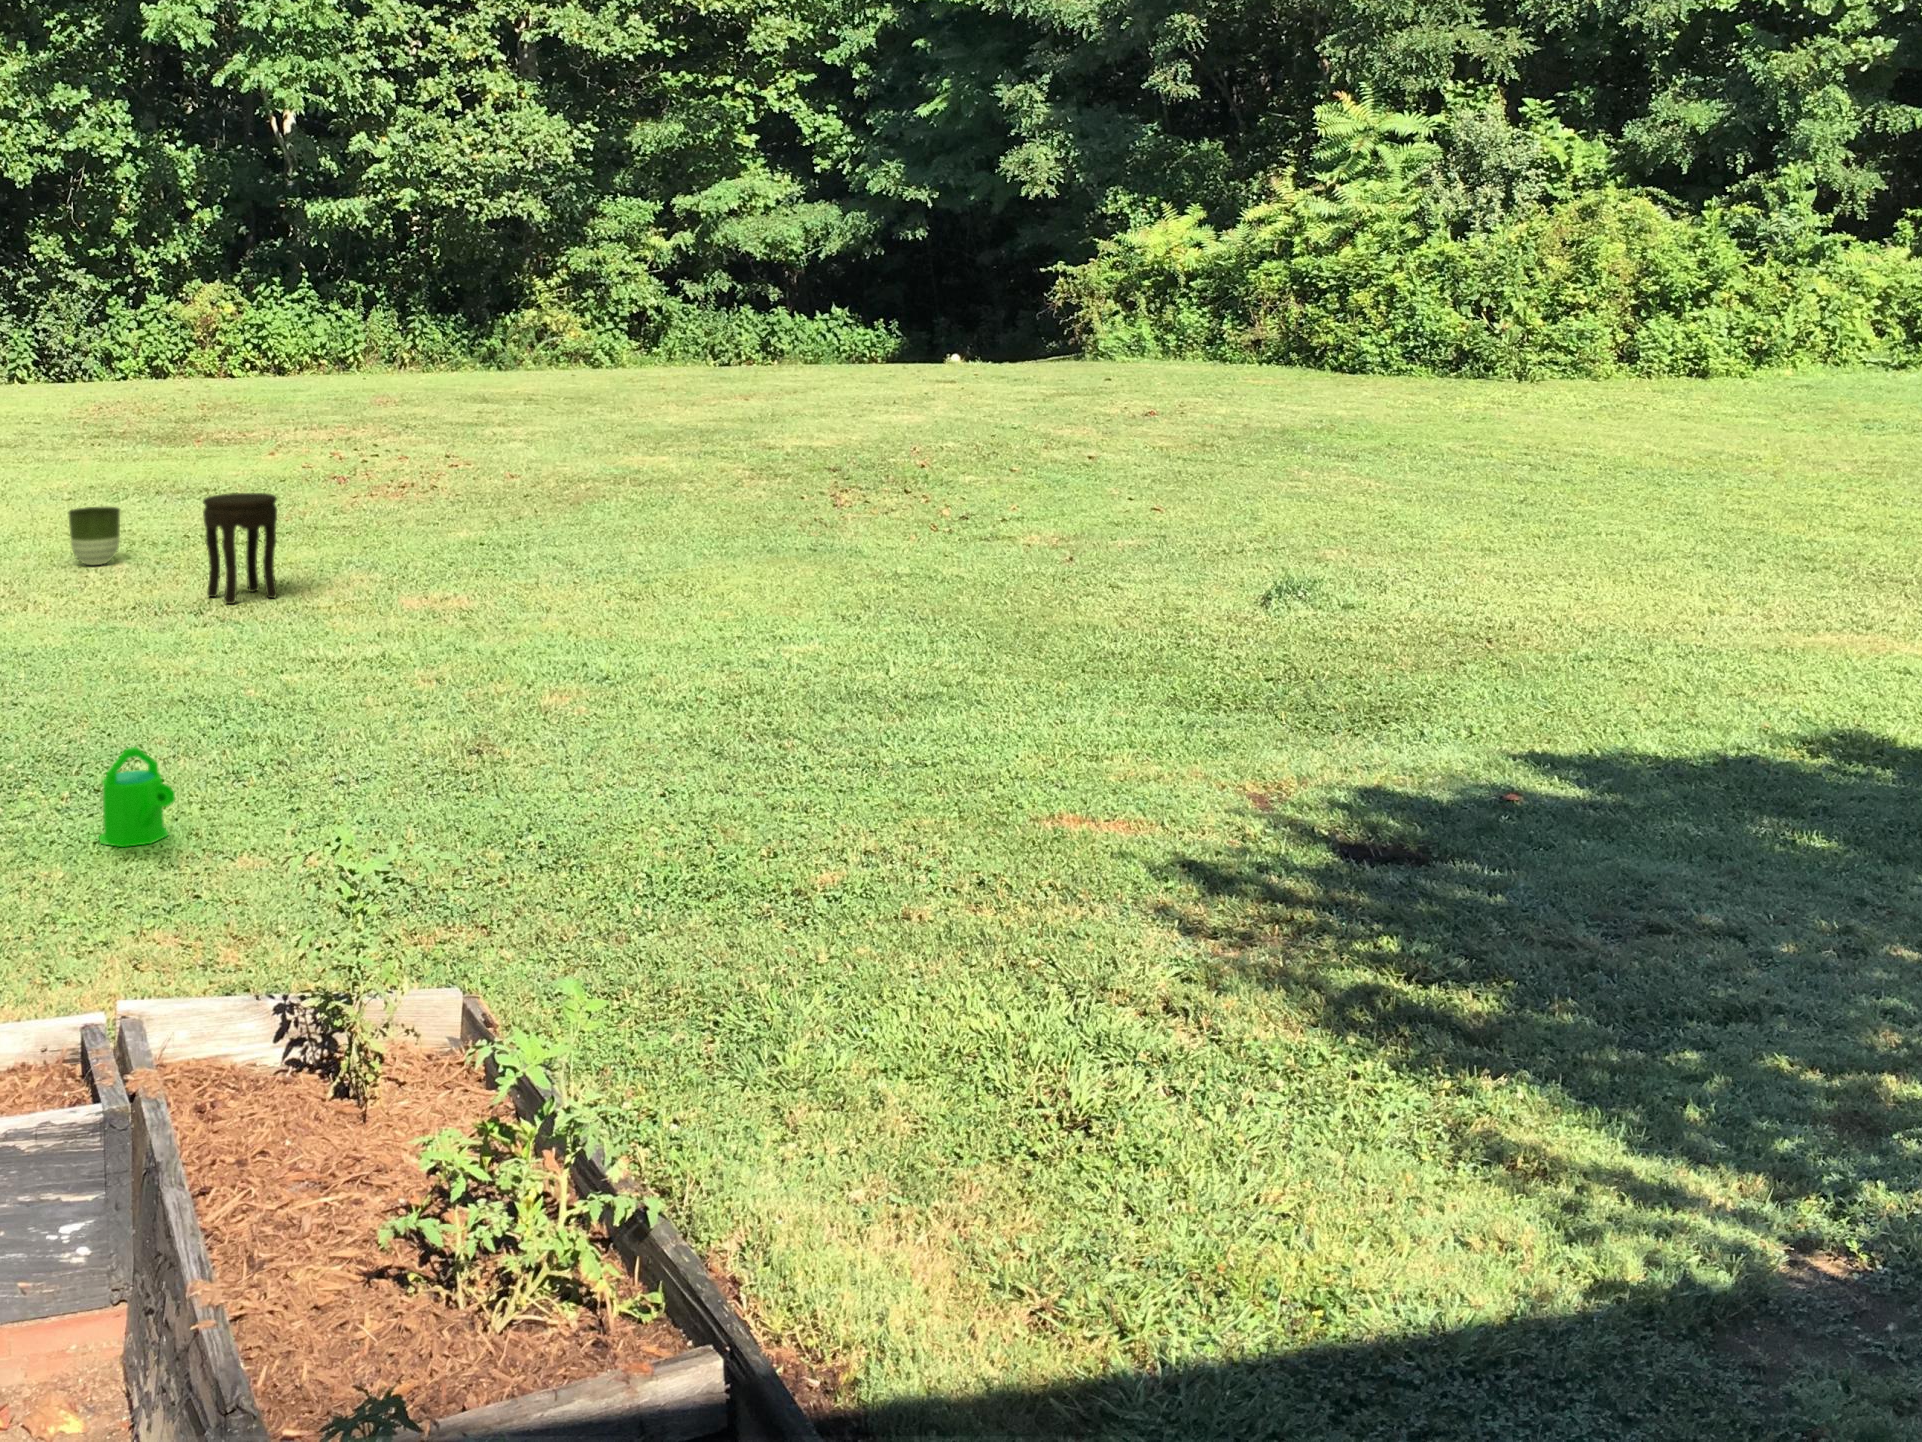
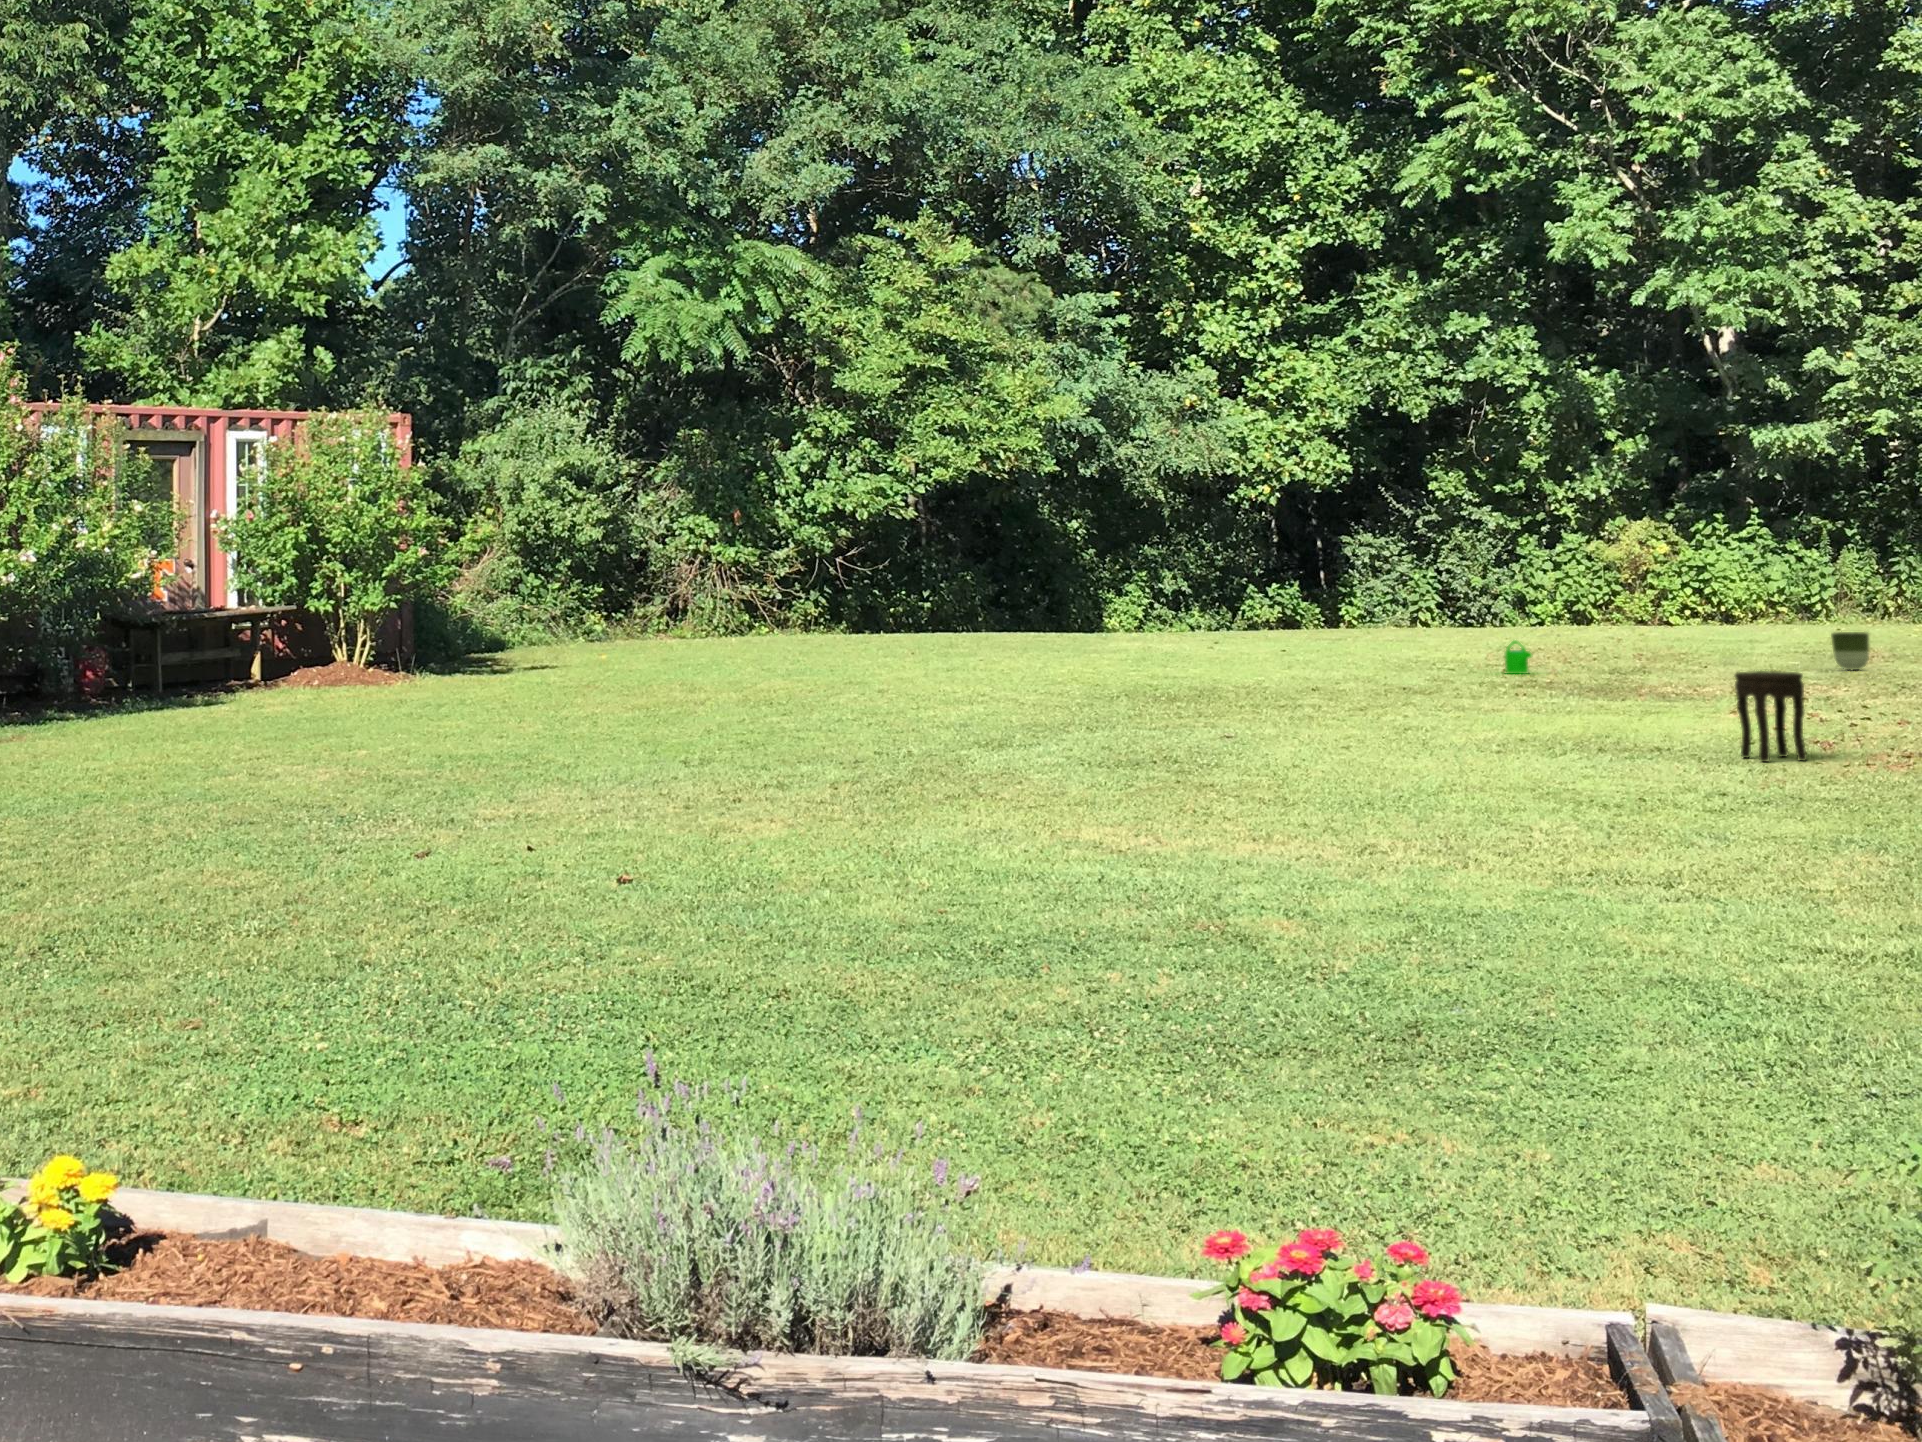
planter: present [69,507,120,565] -> present [1831,632,1869,670]
watering can: present [99,747,175,847] -> present [1505,640,1532,674]

